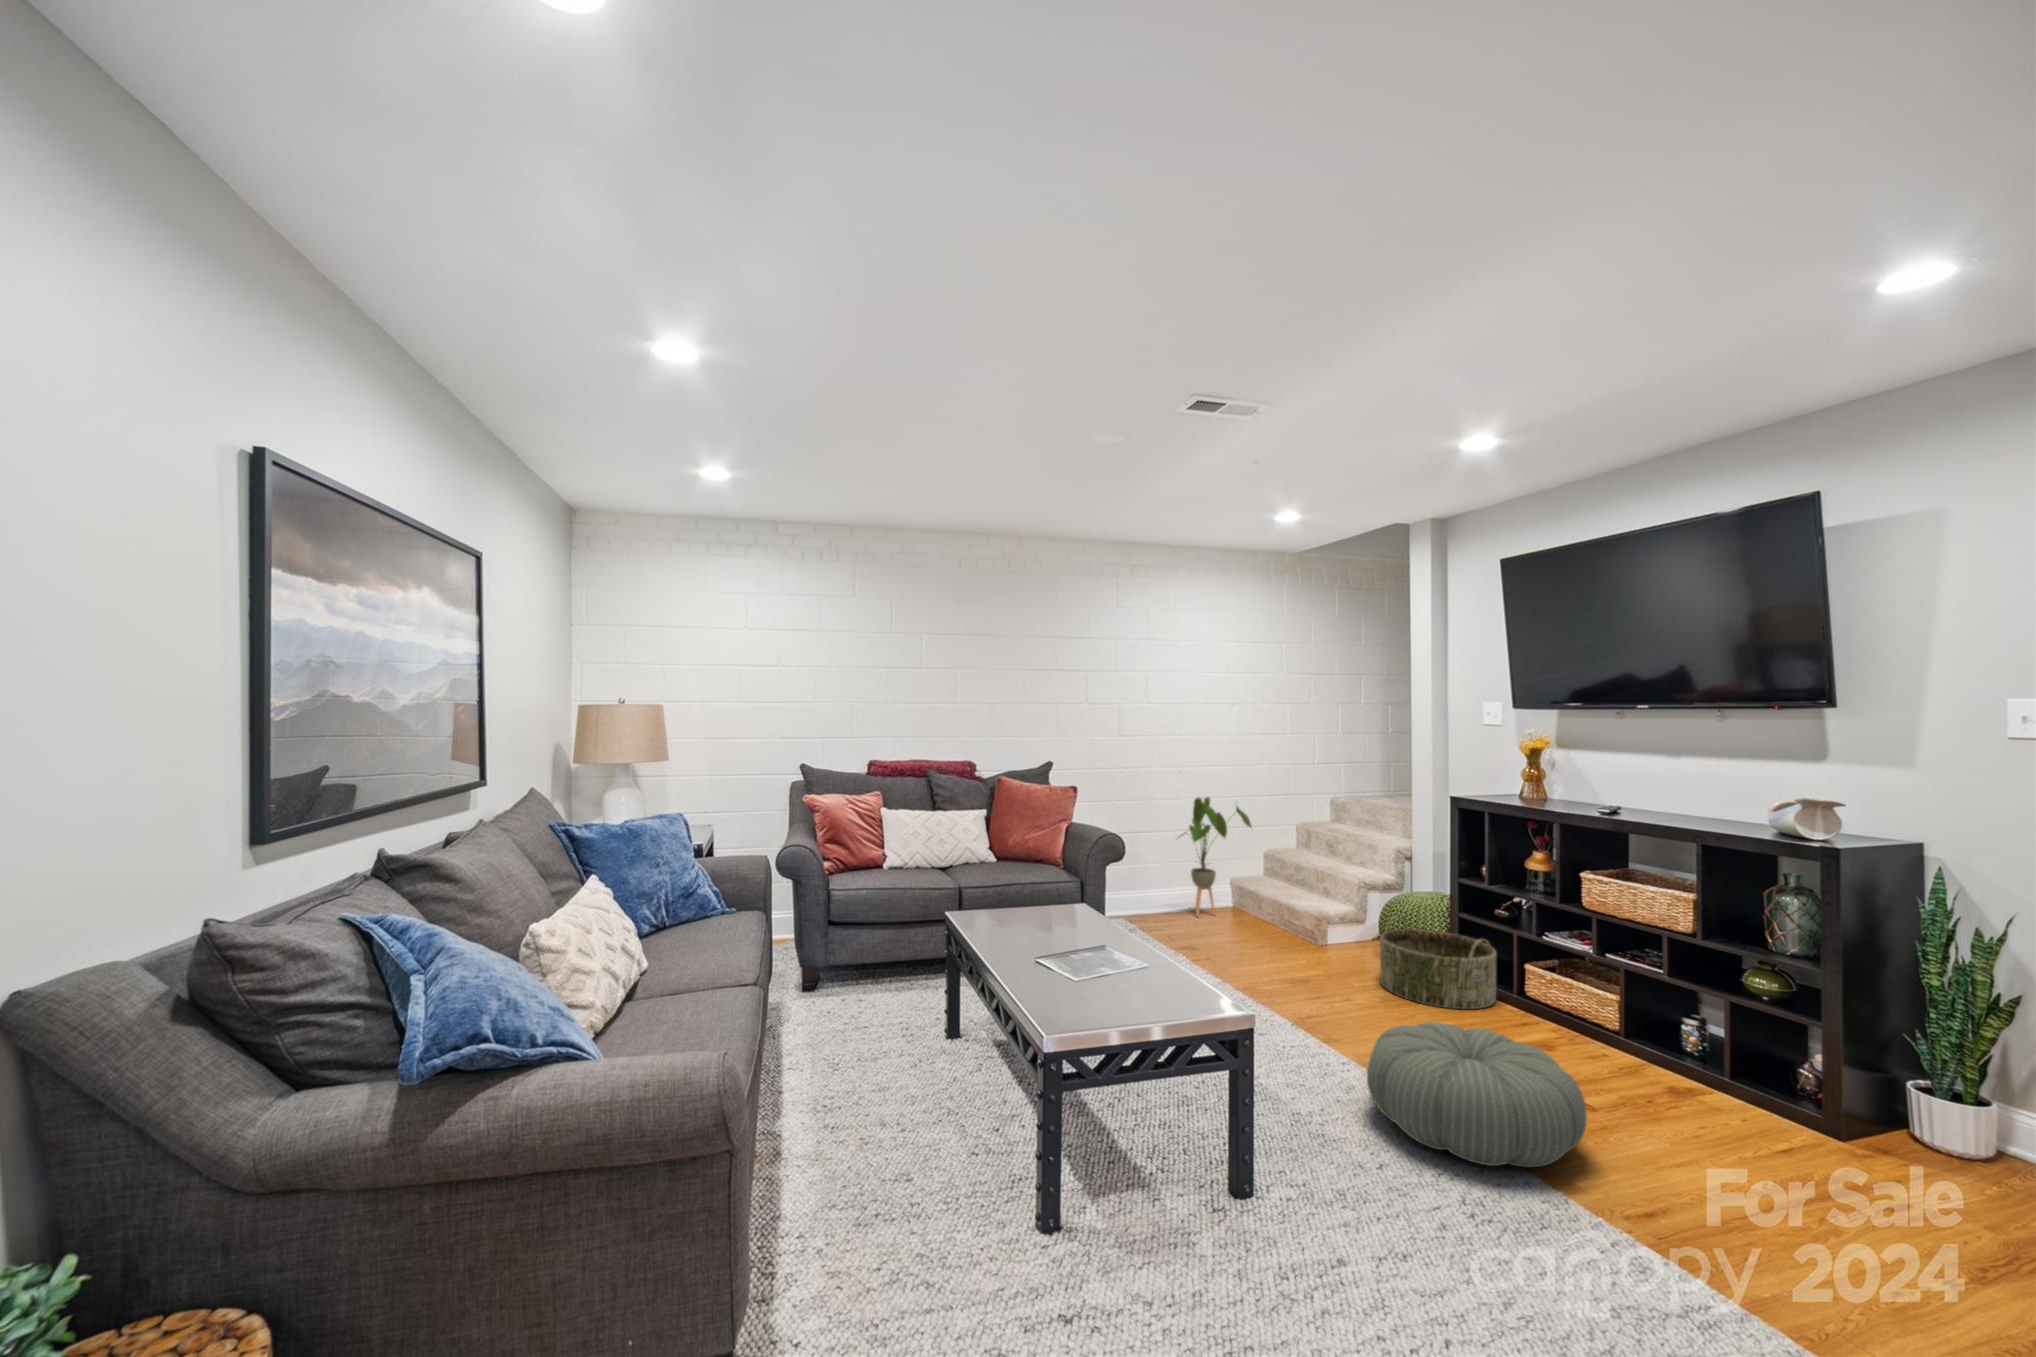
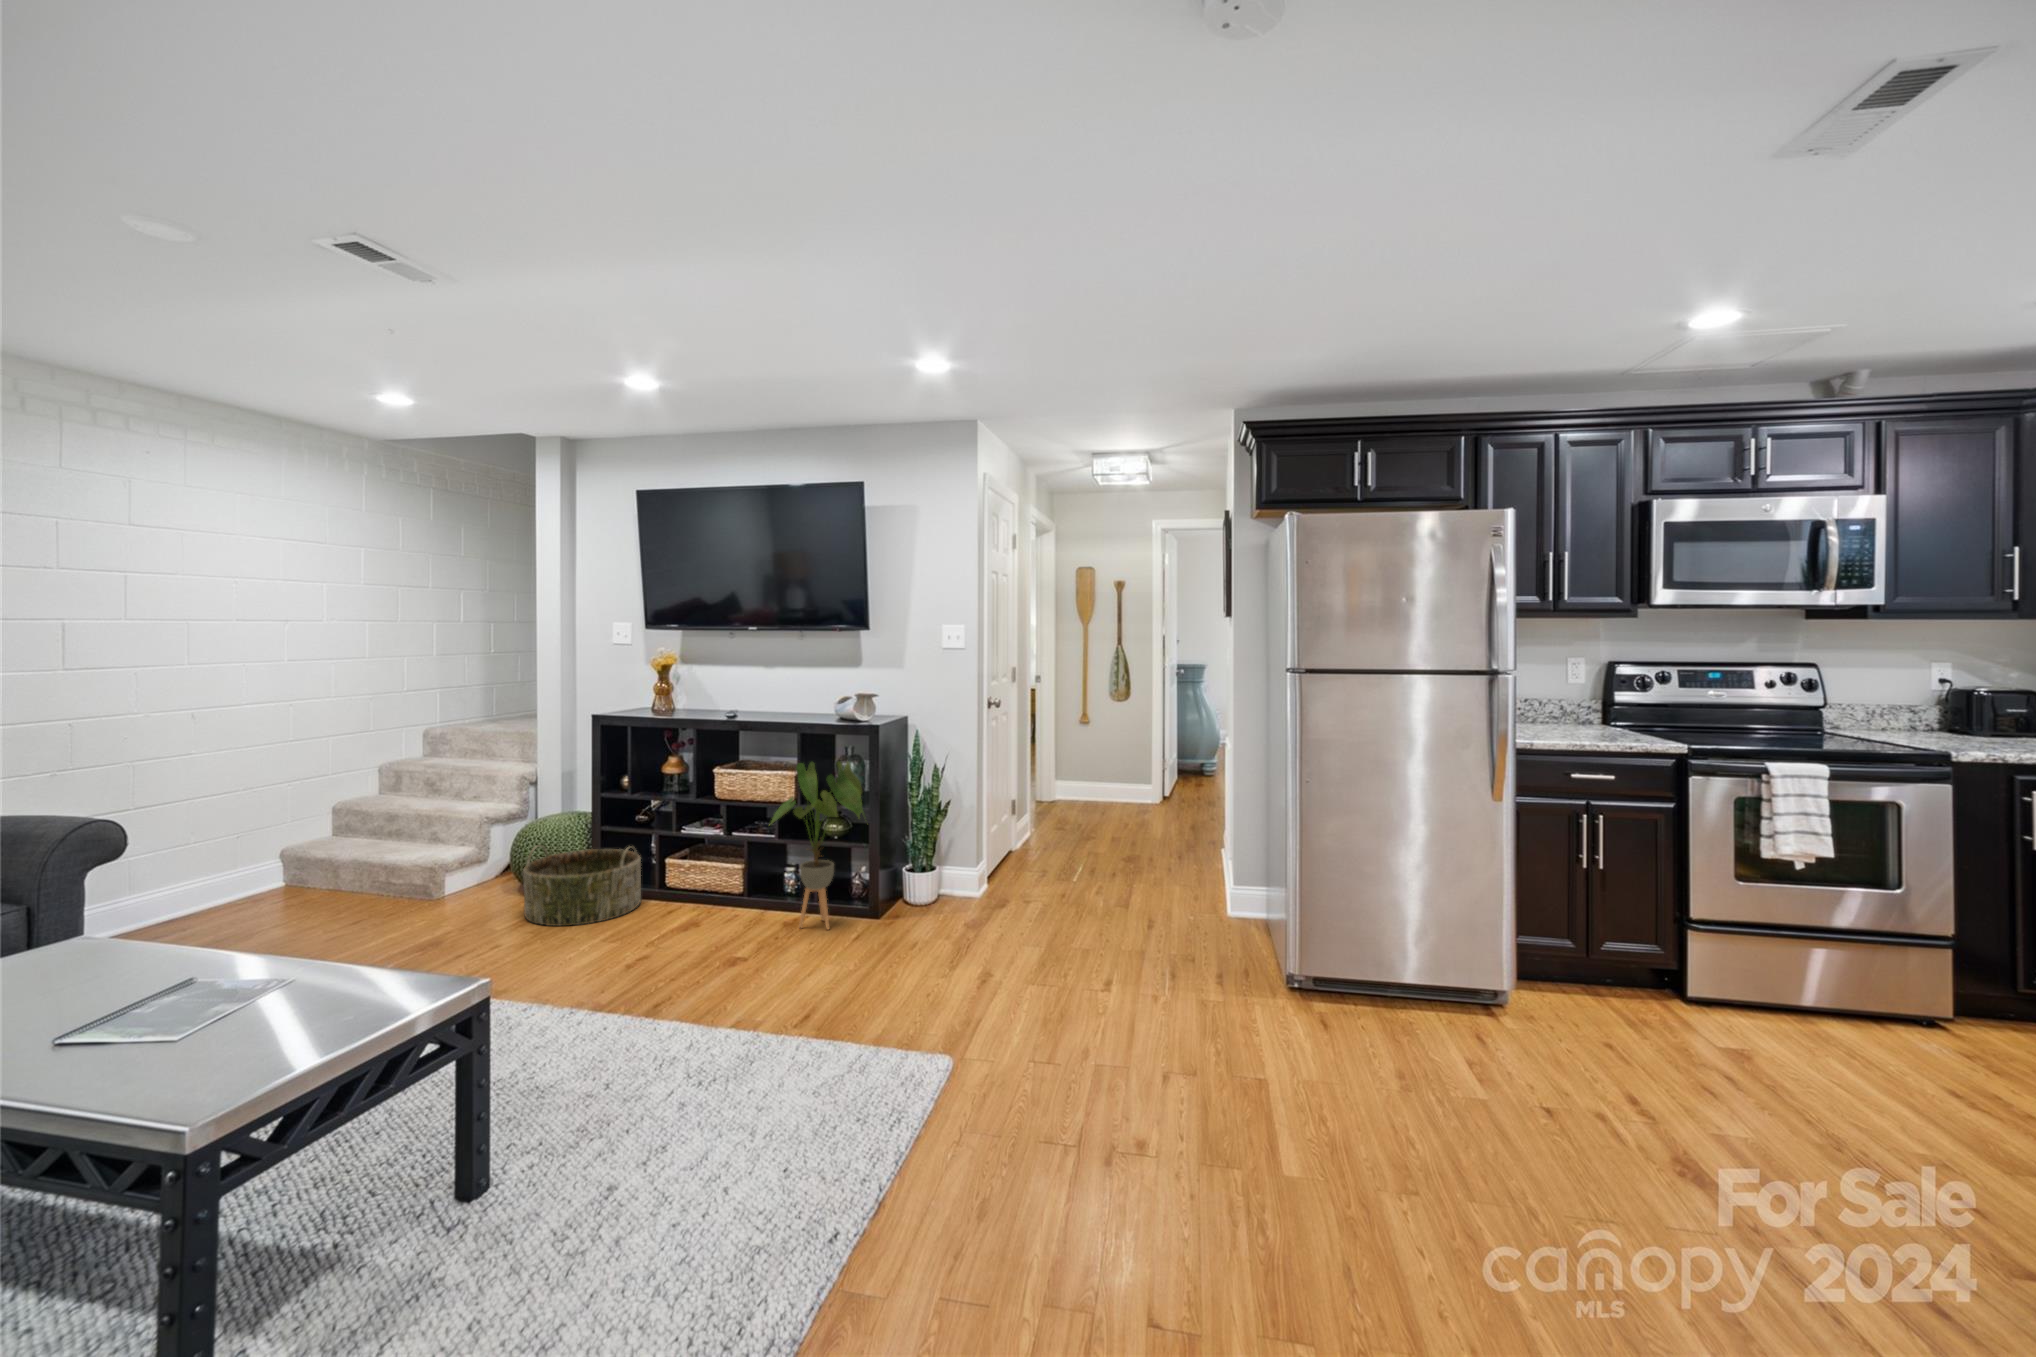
house plant: present [1181,797,1251,917] -> present [771,762,866,929]
pouf: present [1367,1022,1587,1167] -> none [567,924,759,1049]

